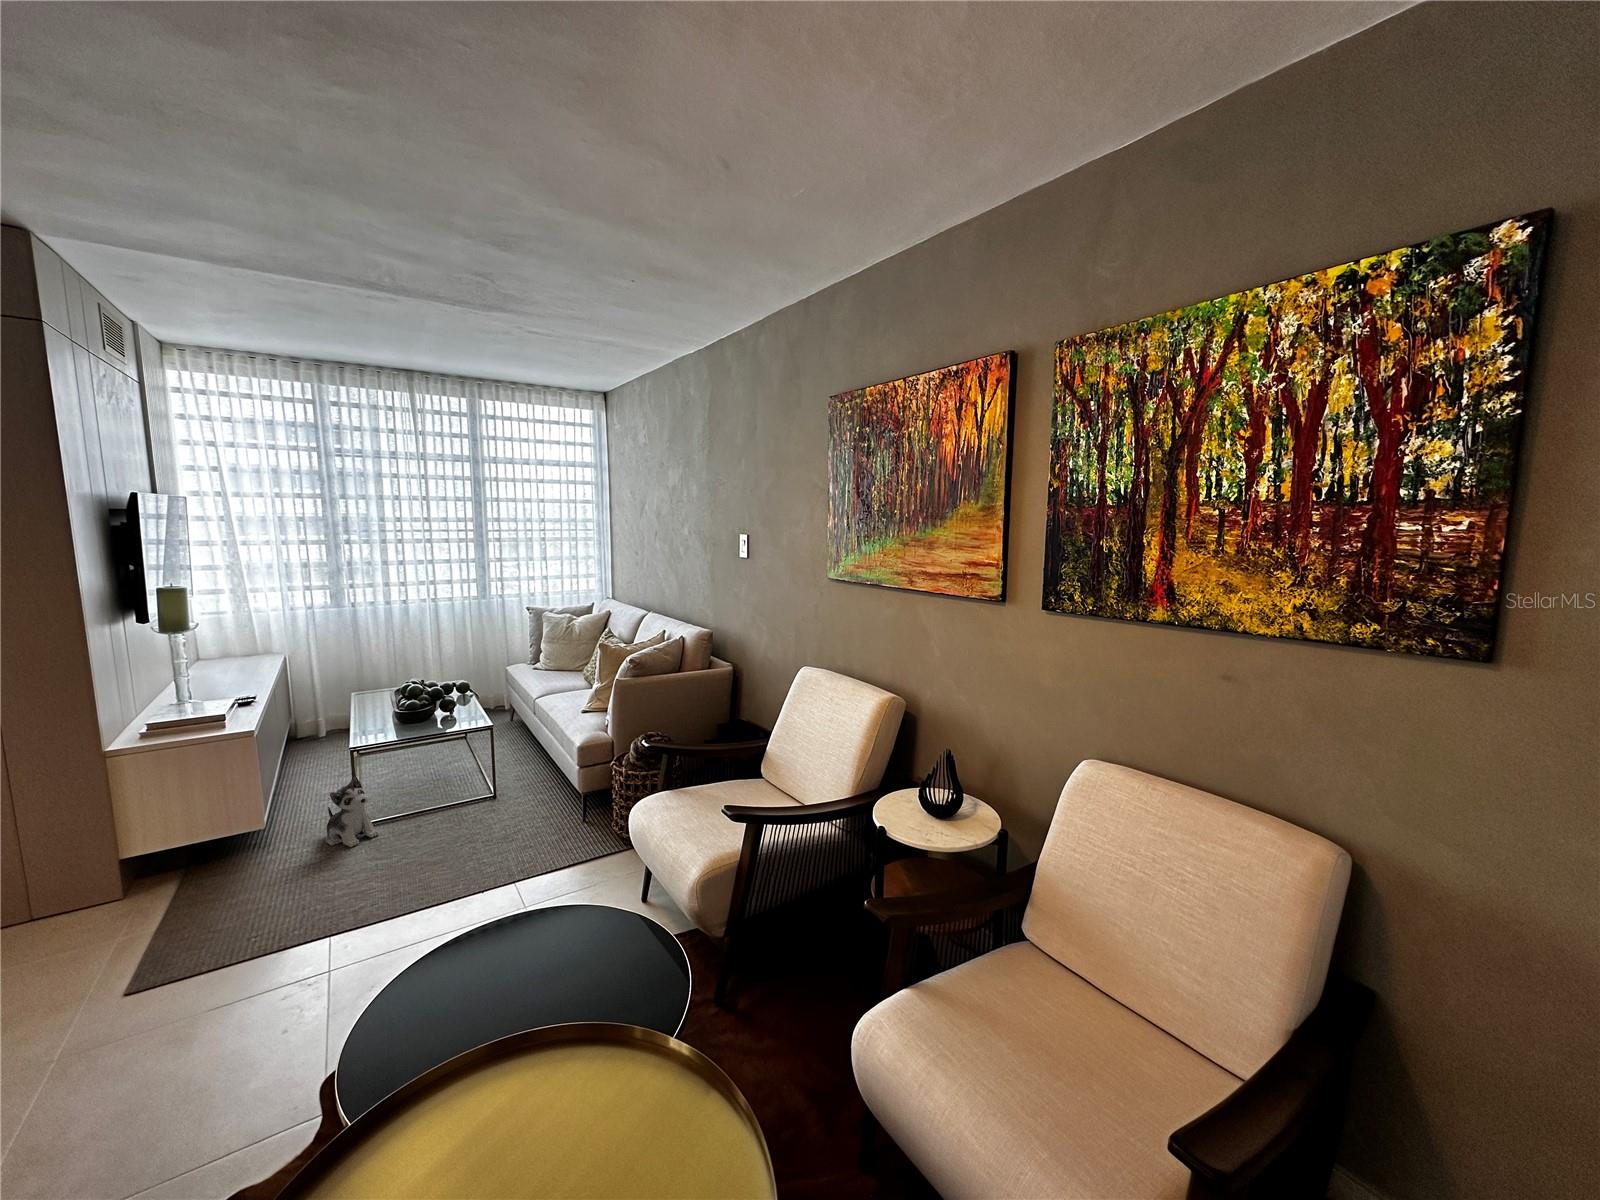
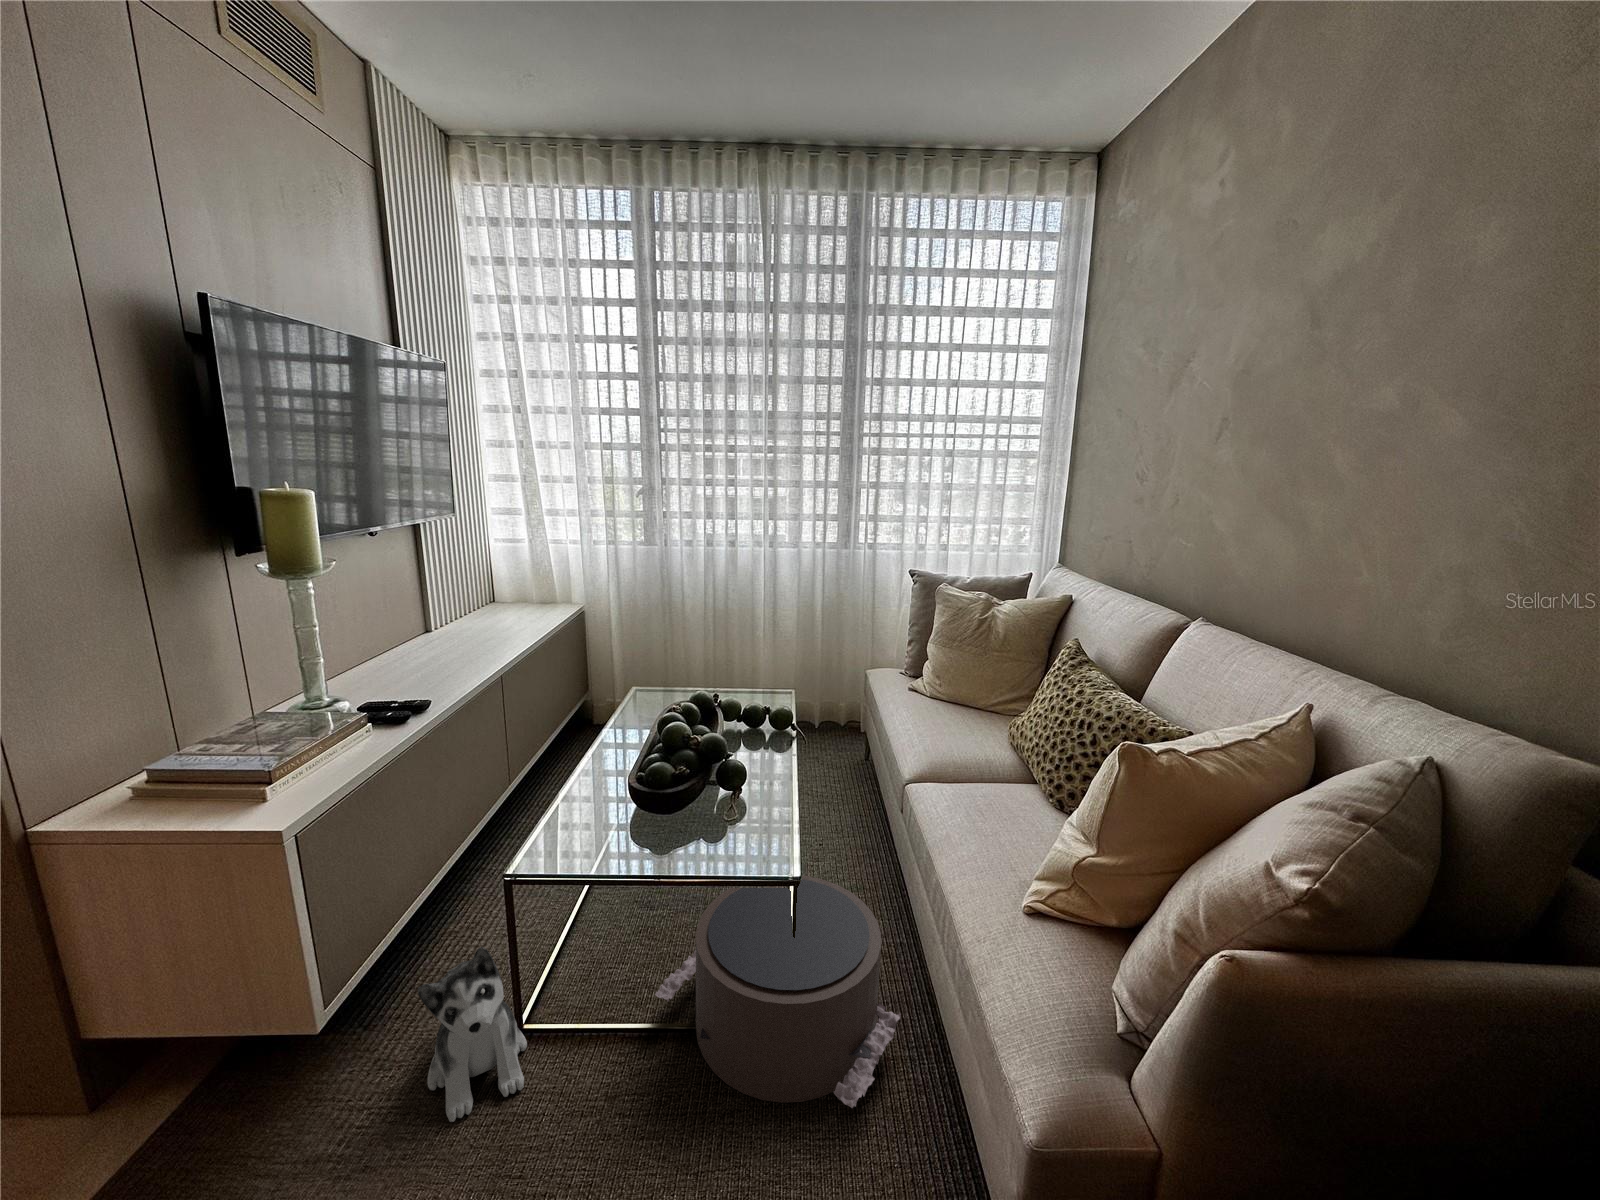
pouf: none [431,742,544,812] -> present [655,876,901,1108]

